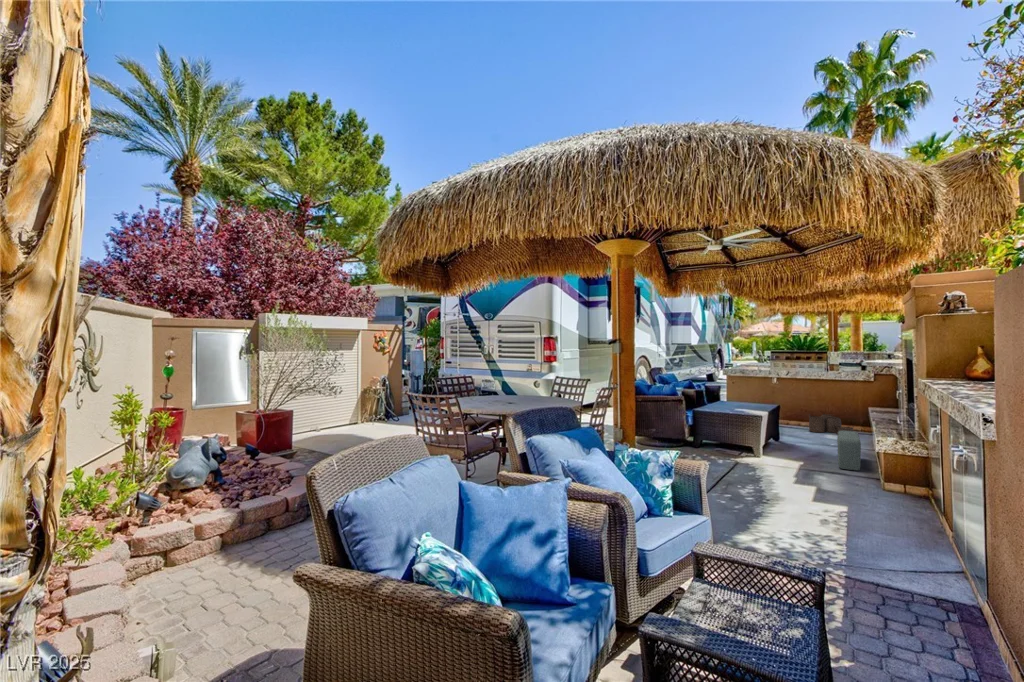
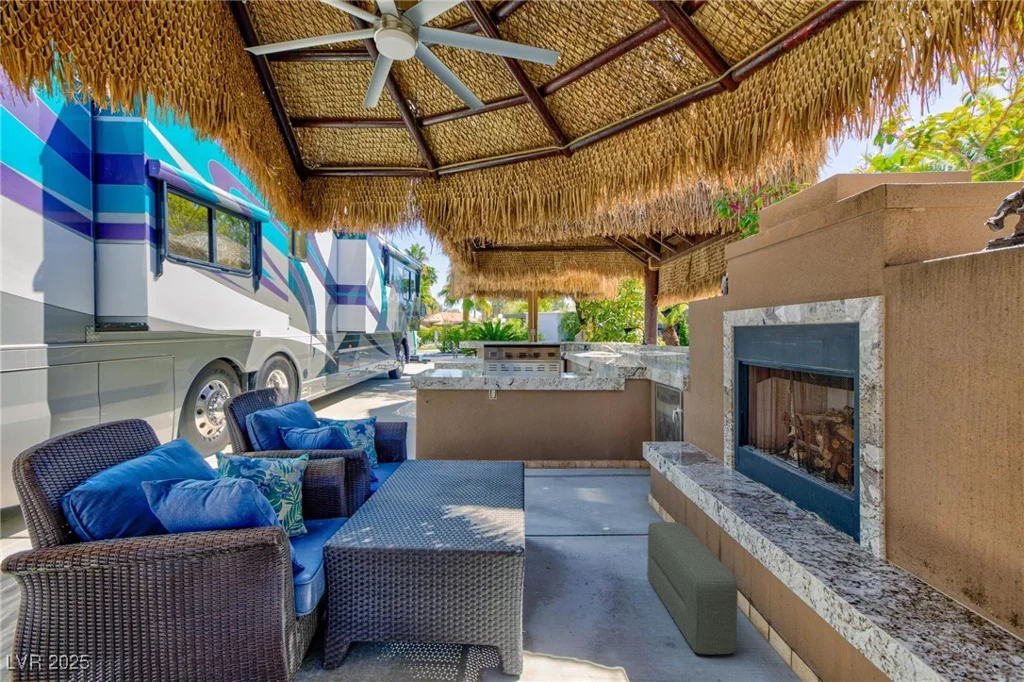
woven basket: present [809,414,853,434] -> none [548,444,612,486]

